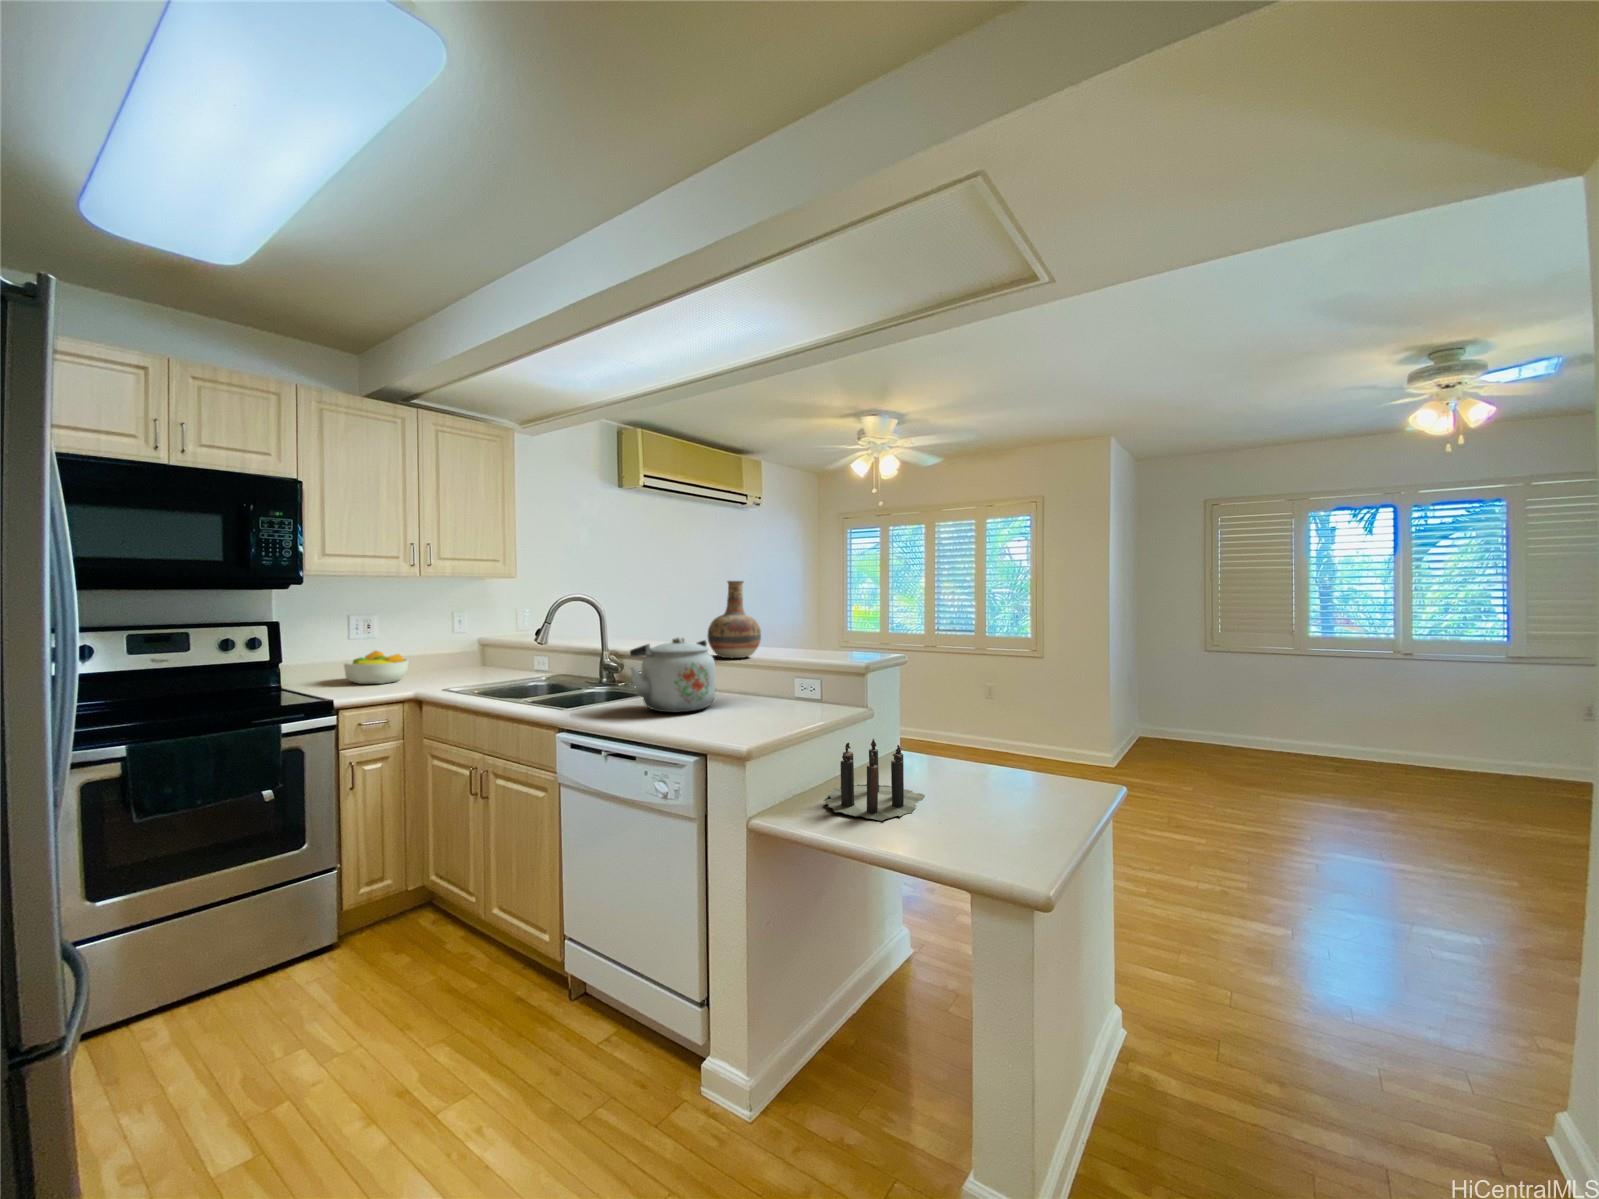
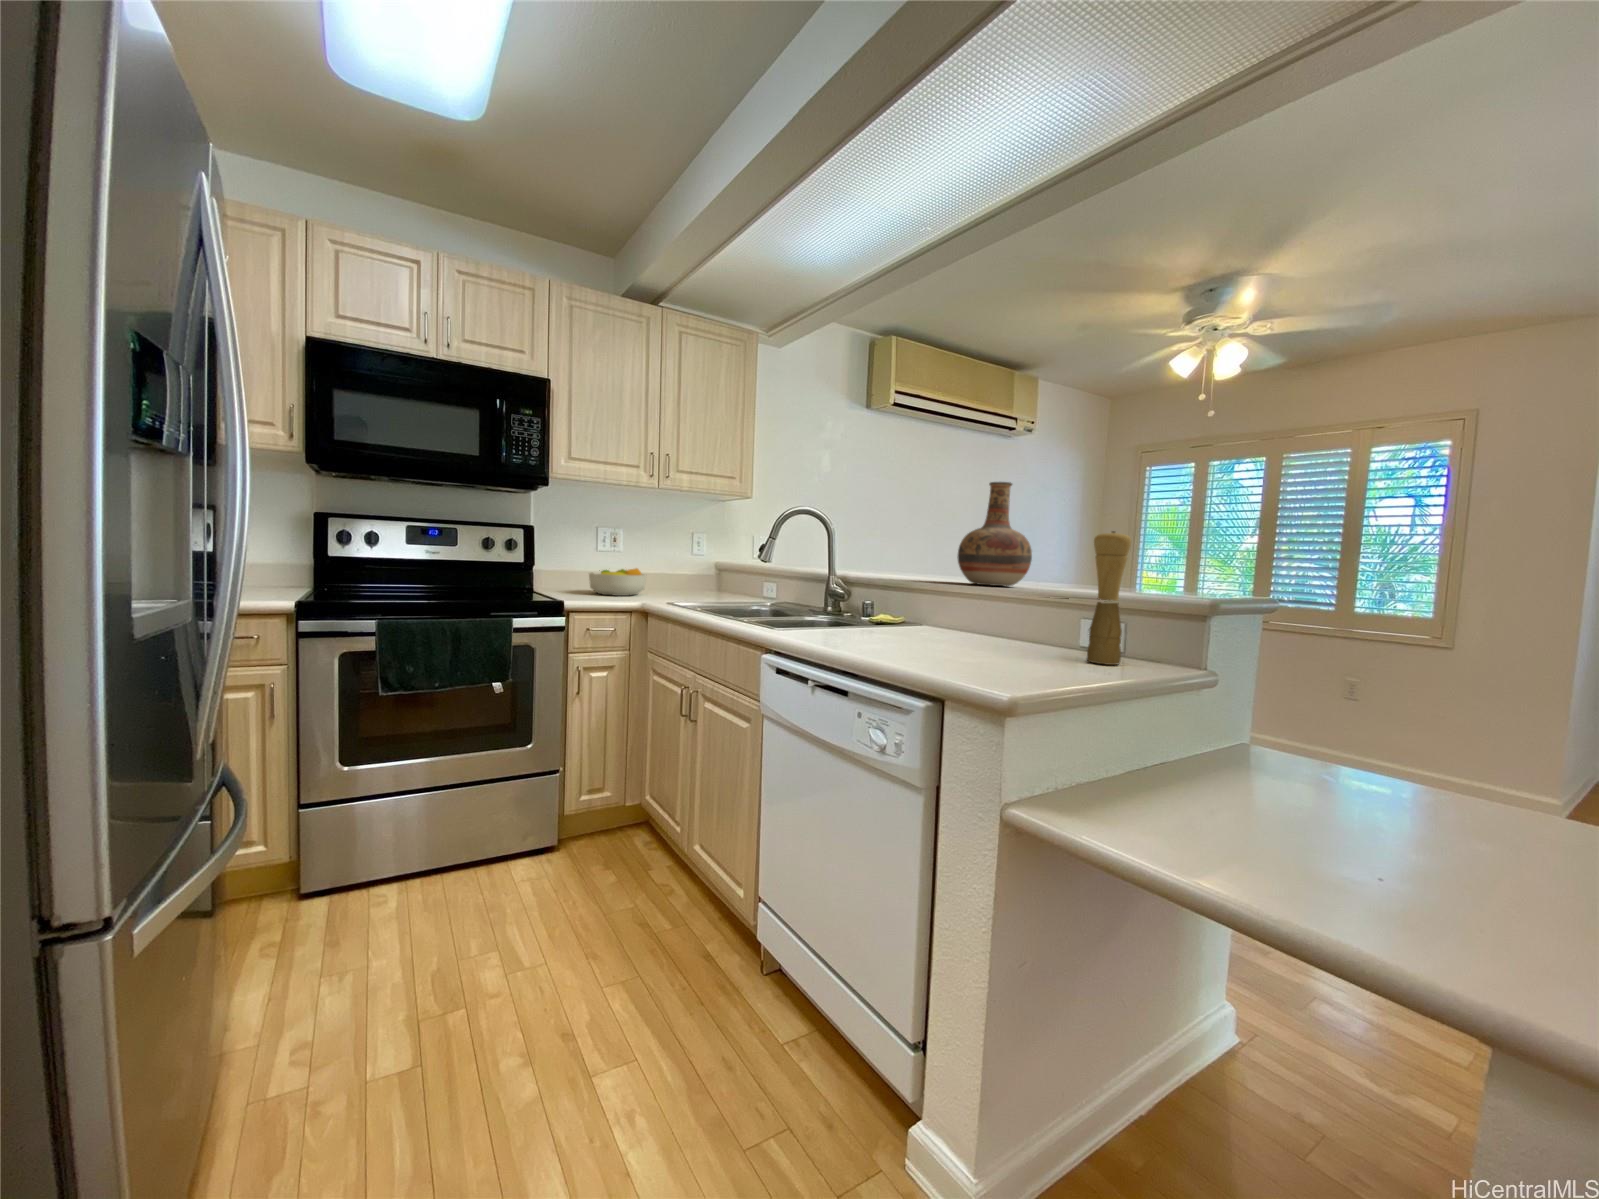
pepper mill: none [797,623,820,713] -> present [1087,531,1131,665]
kettle: present [630,638,715,712] -> none [852,547,965,645]
candle: present [825,739,924,821] -> none [1115,710,1388,868]

